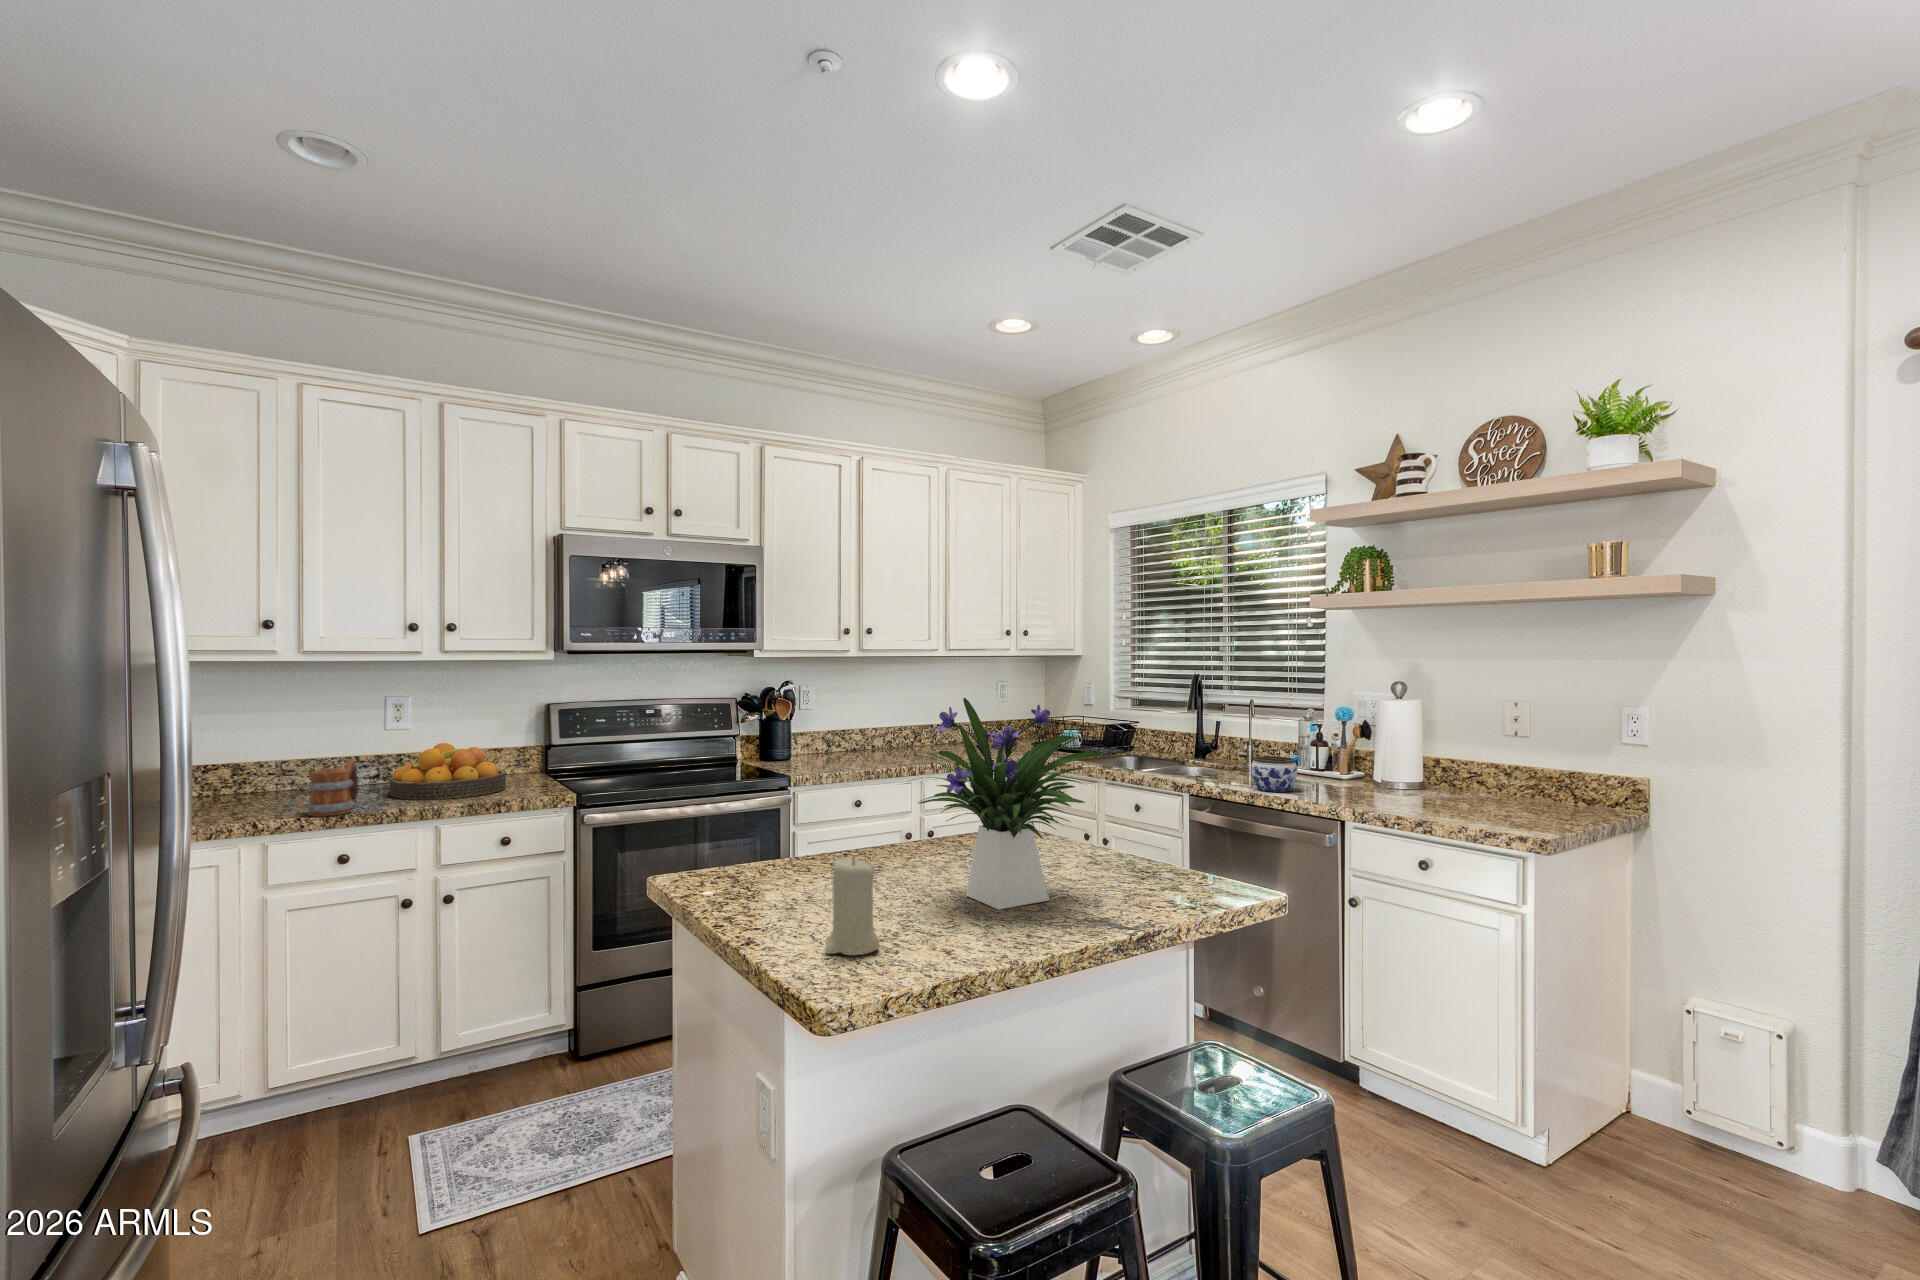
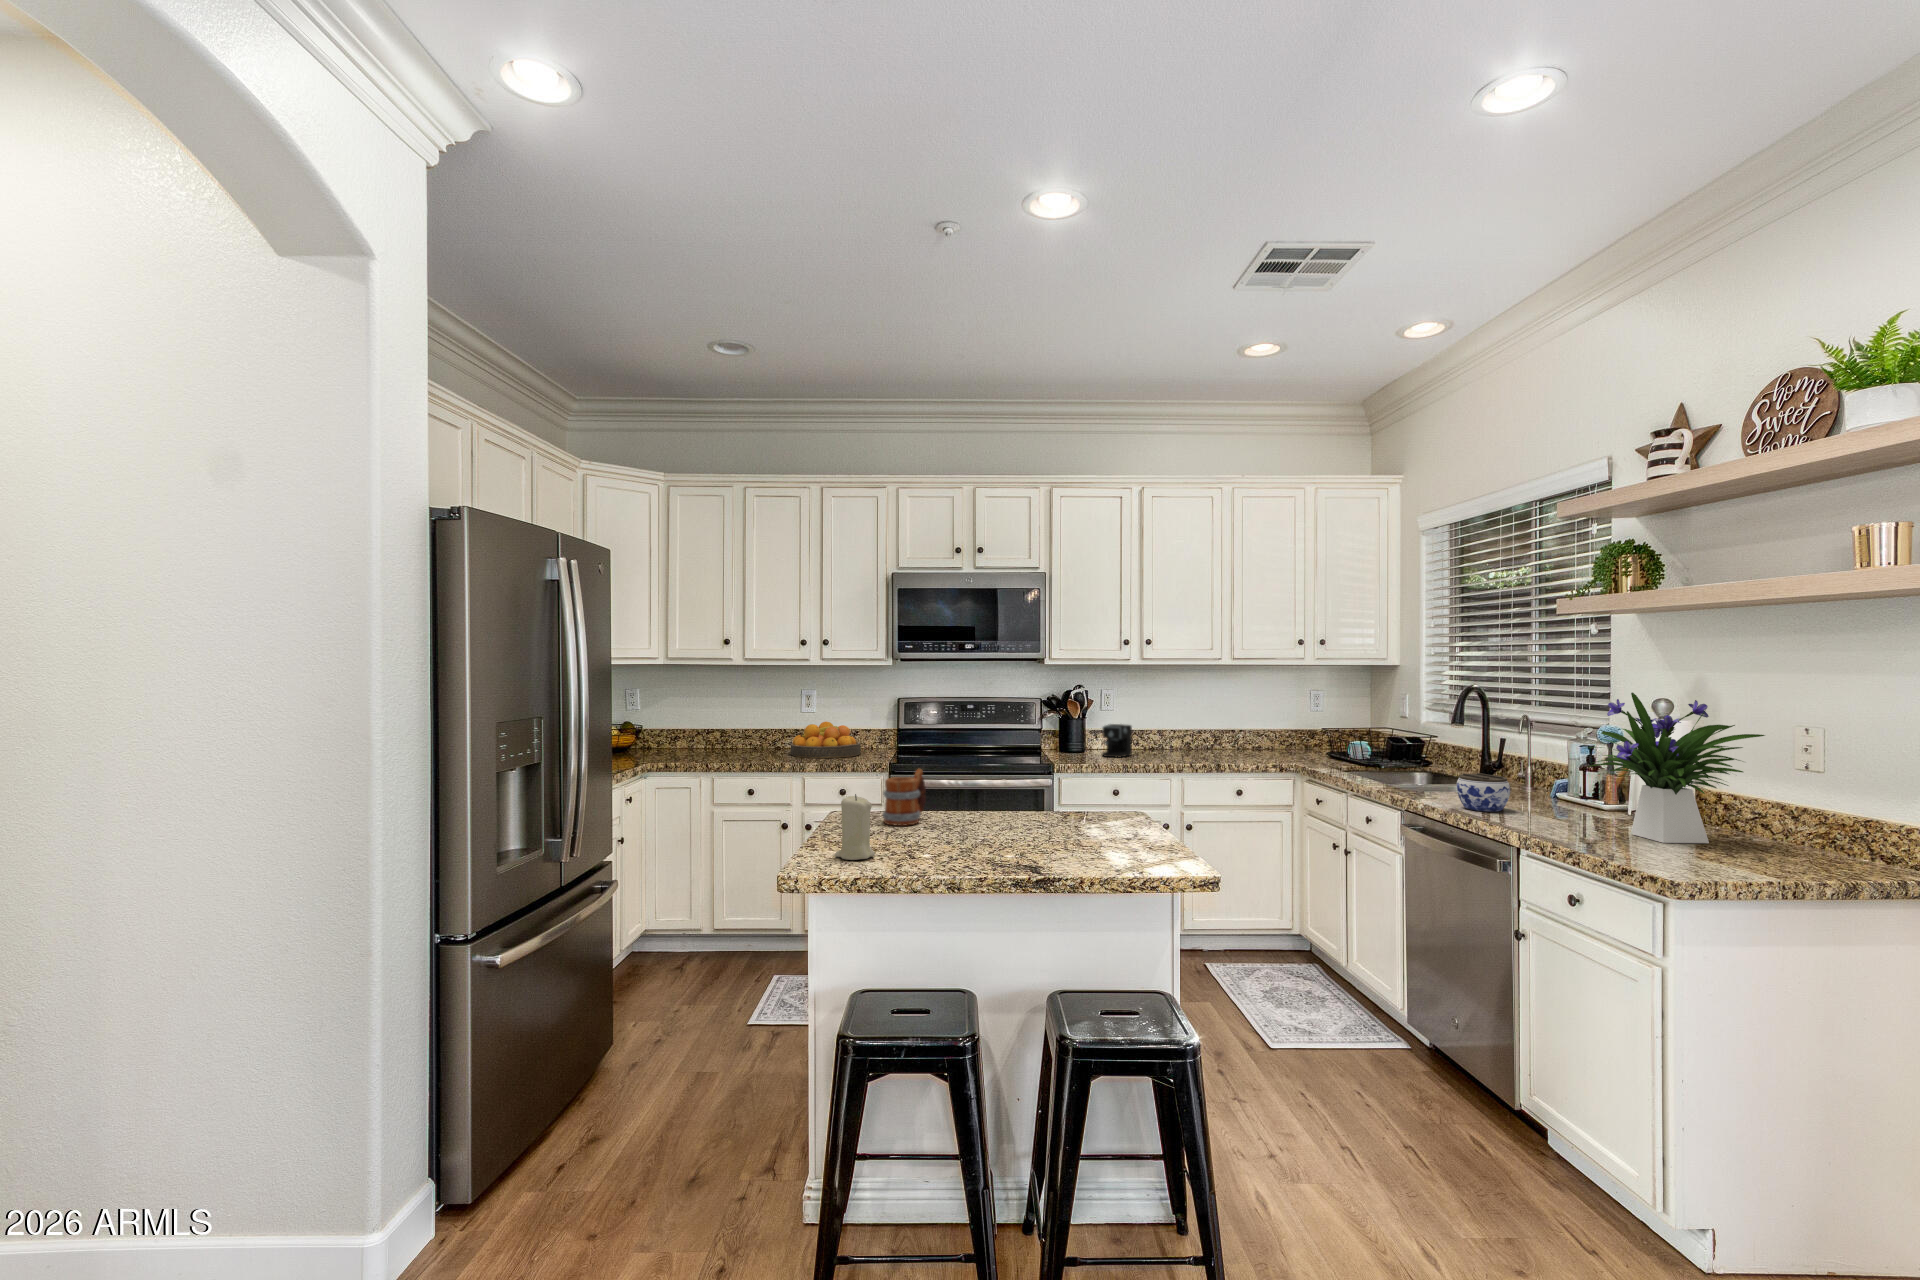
flower arrangement: present [909,698,1106,909] -> present [1589,692,1765,843]
coffee maker: none [823,725,890,764] -> present [1102,724,1132,758]
mug: present [307,759,358,817] -> present [882,769,926,826]

